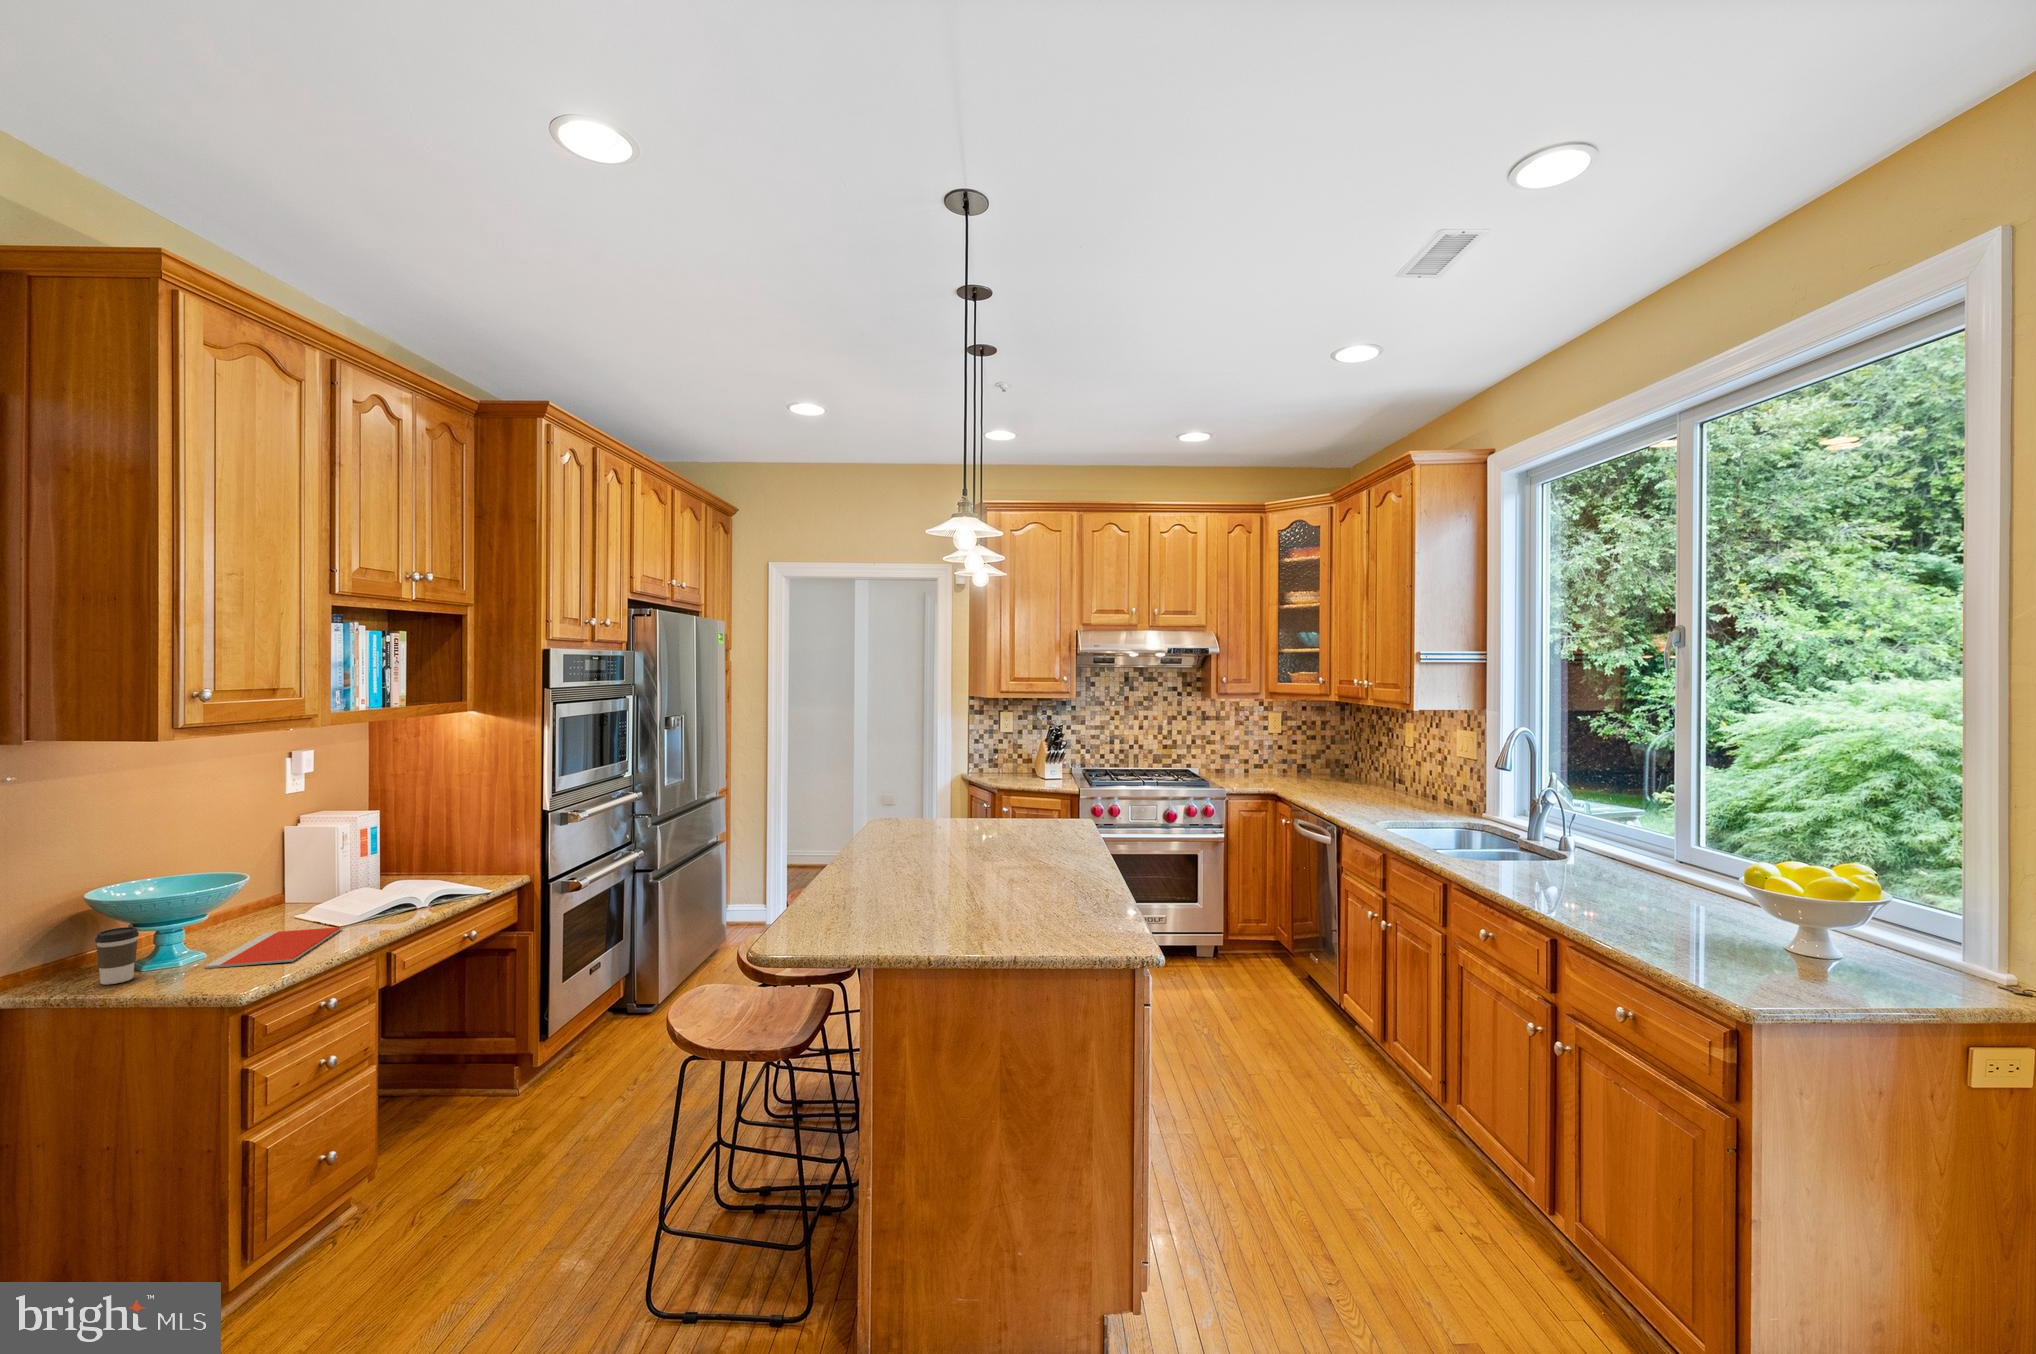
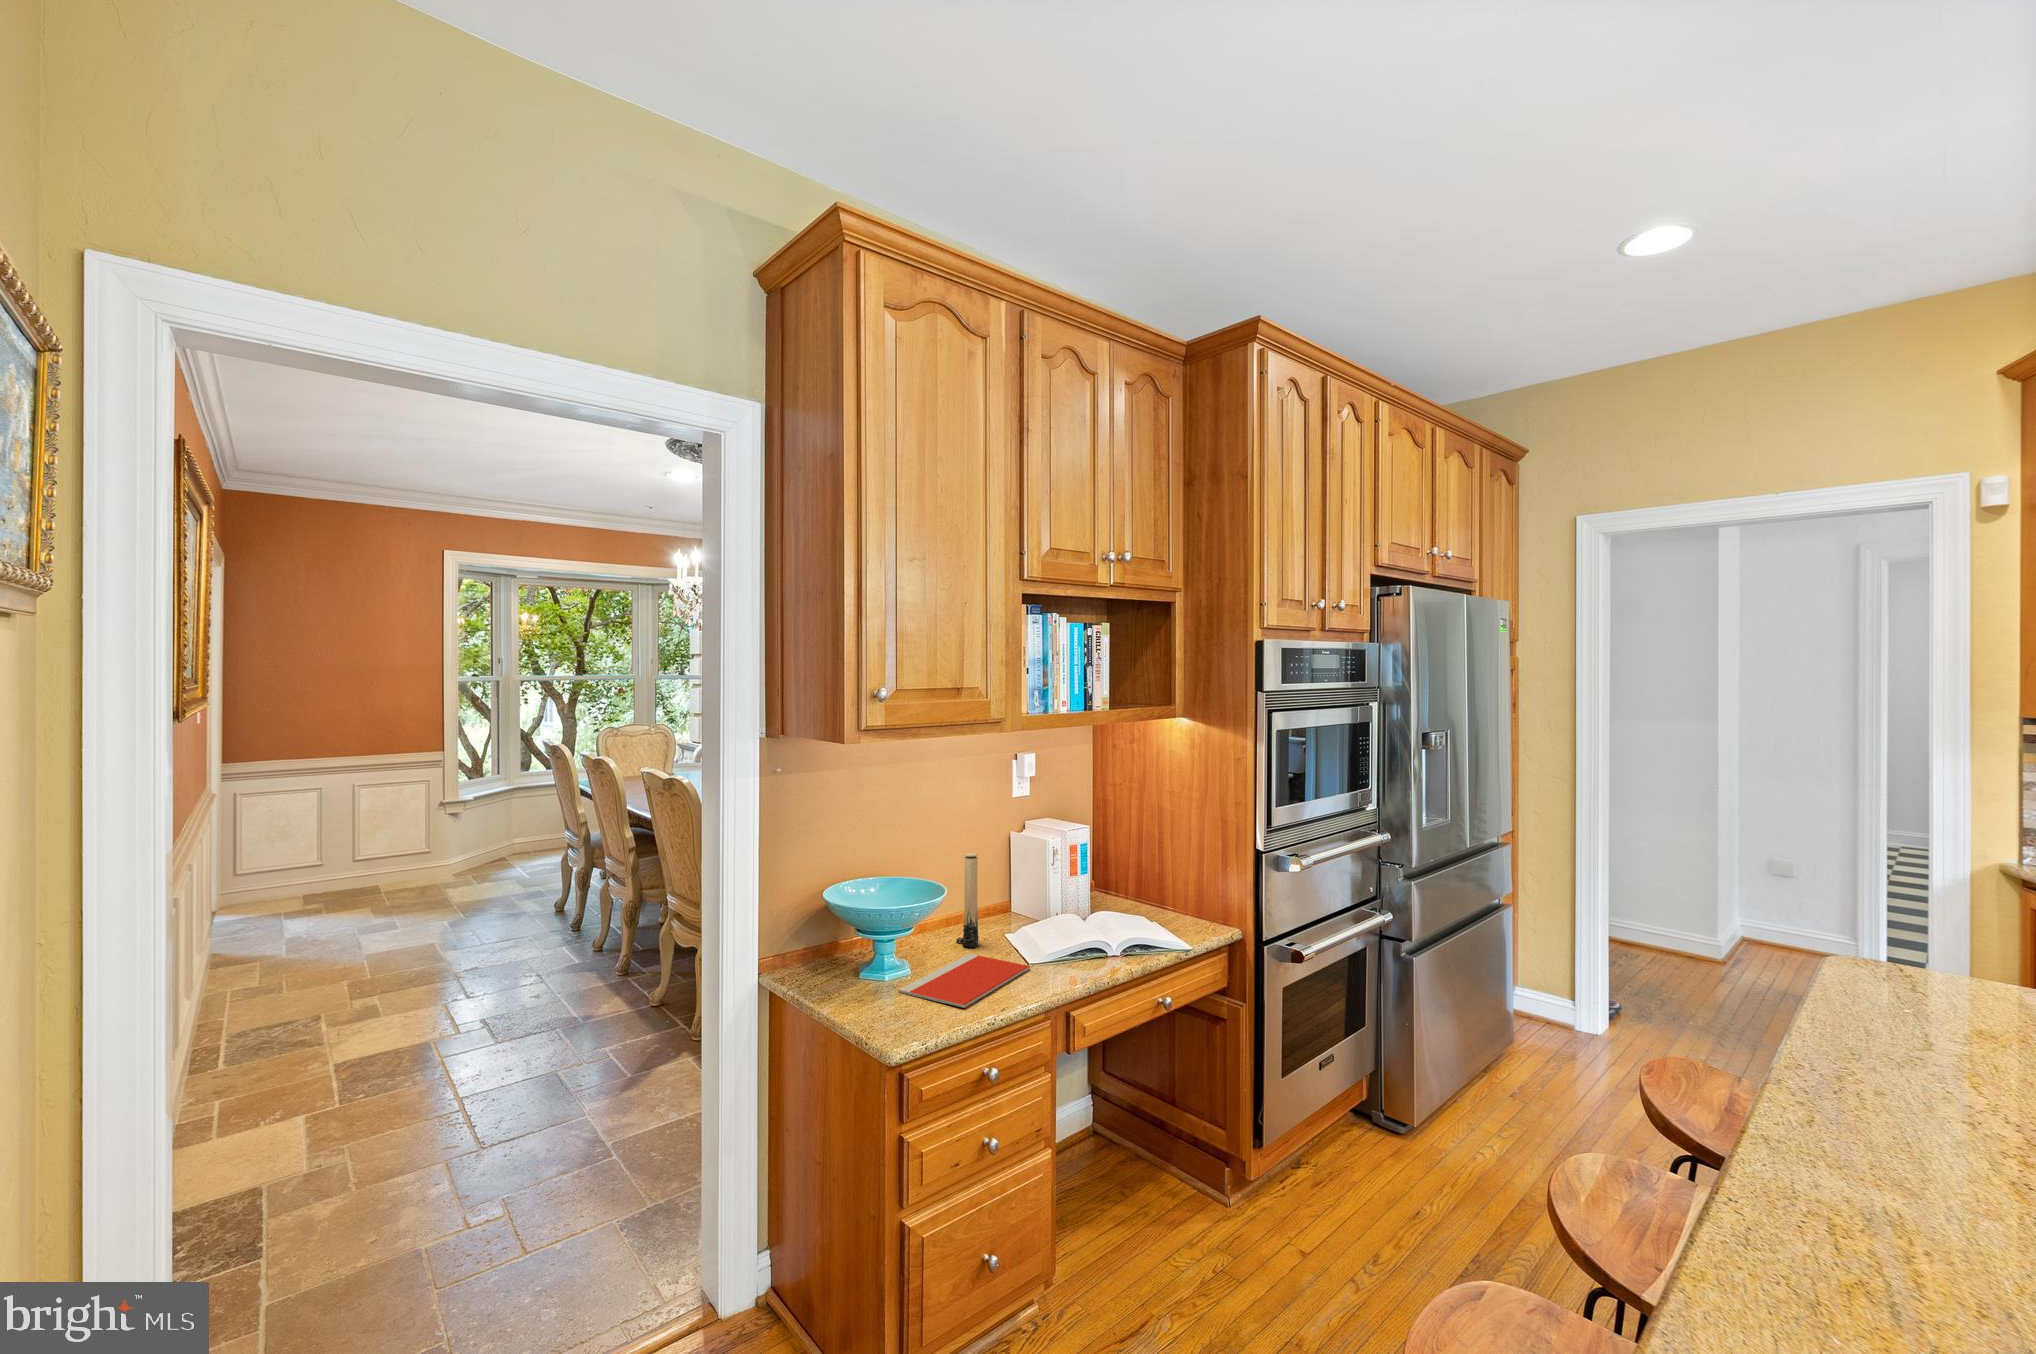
candle: none [241,842,271,930] -> present [956,853,978,947]
coffee cup: present [95,927,139,984] -> none [819,931,851,990]

